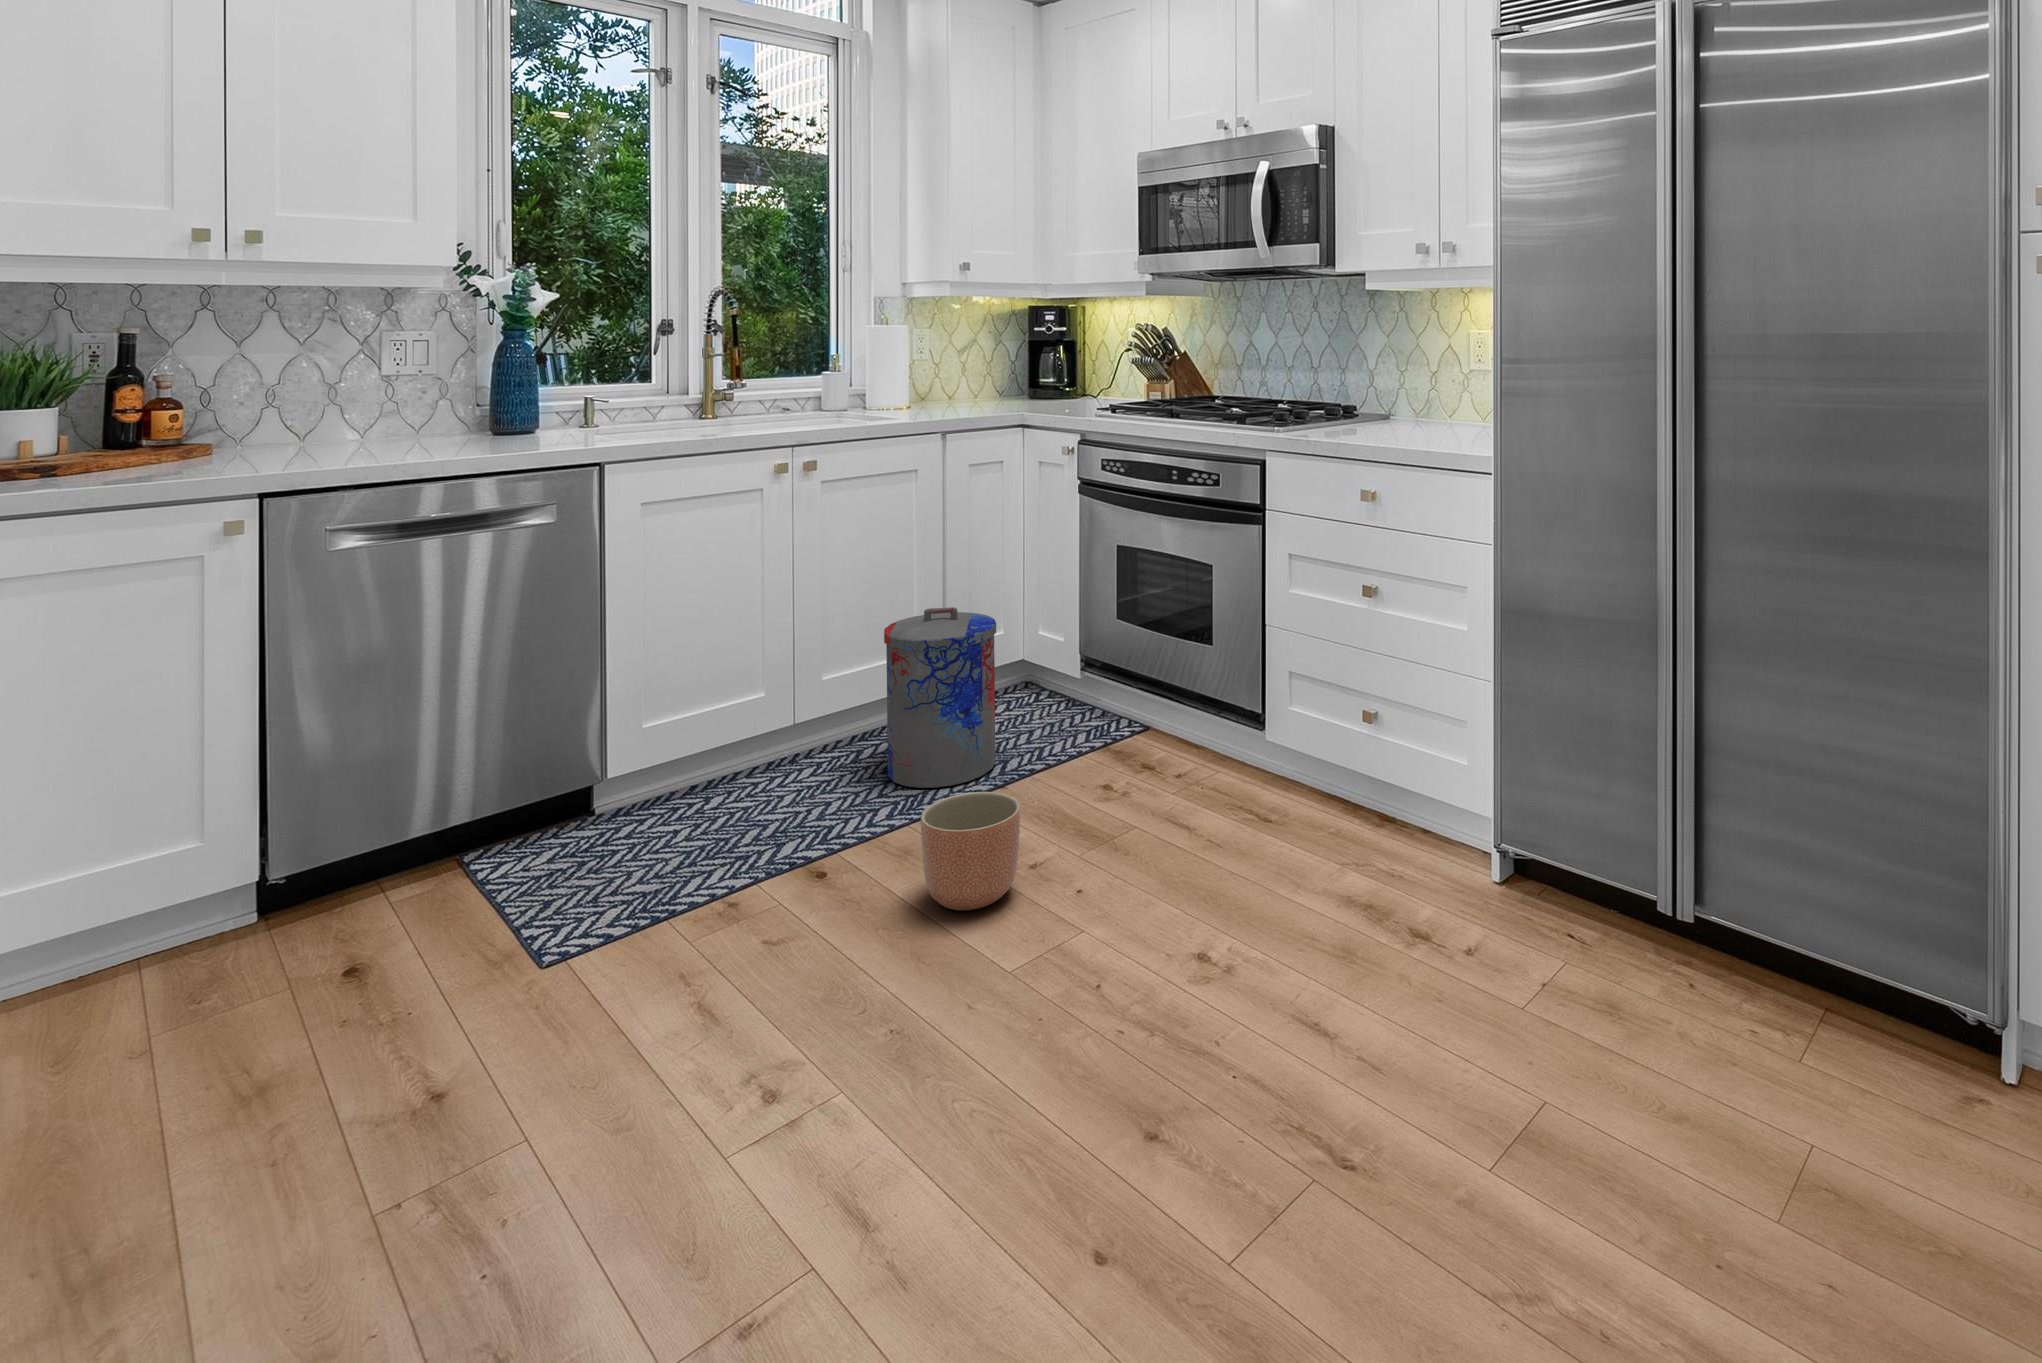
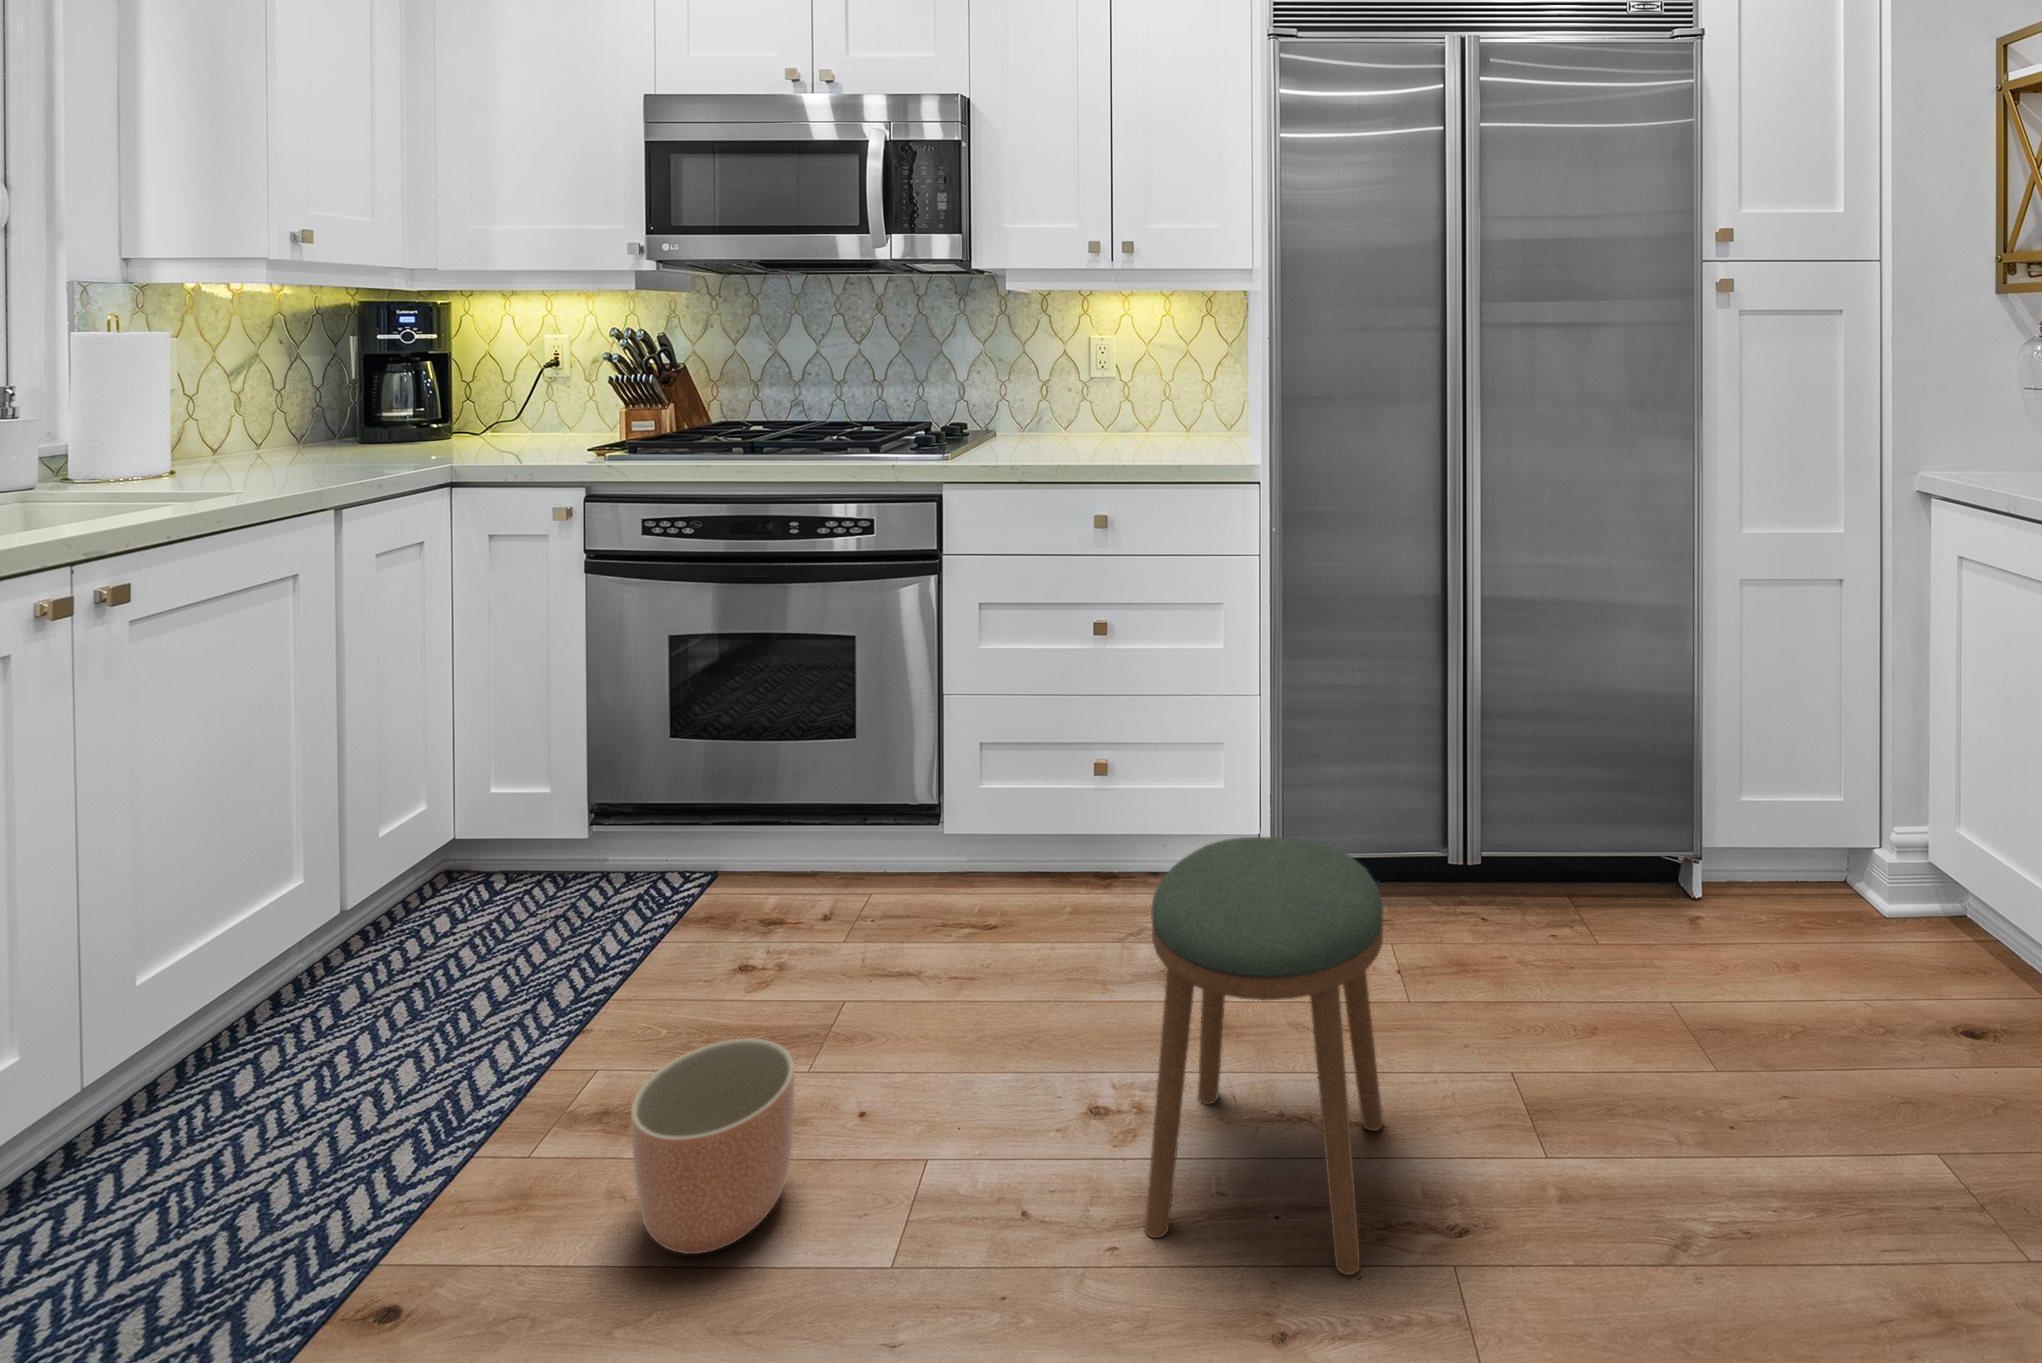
trash can: present [884,607,996,788] -> none [320,779,535,1097]
stool: none [1160,747,1386,1092] -> present [1145,837,1383,1275]

